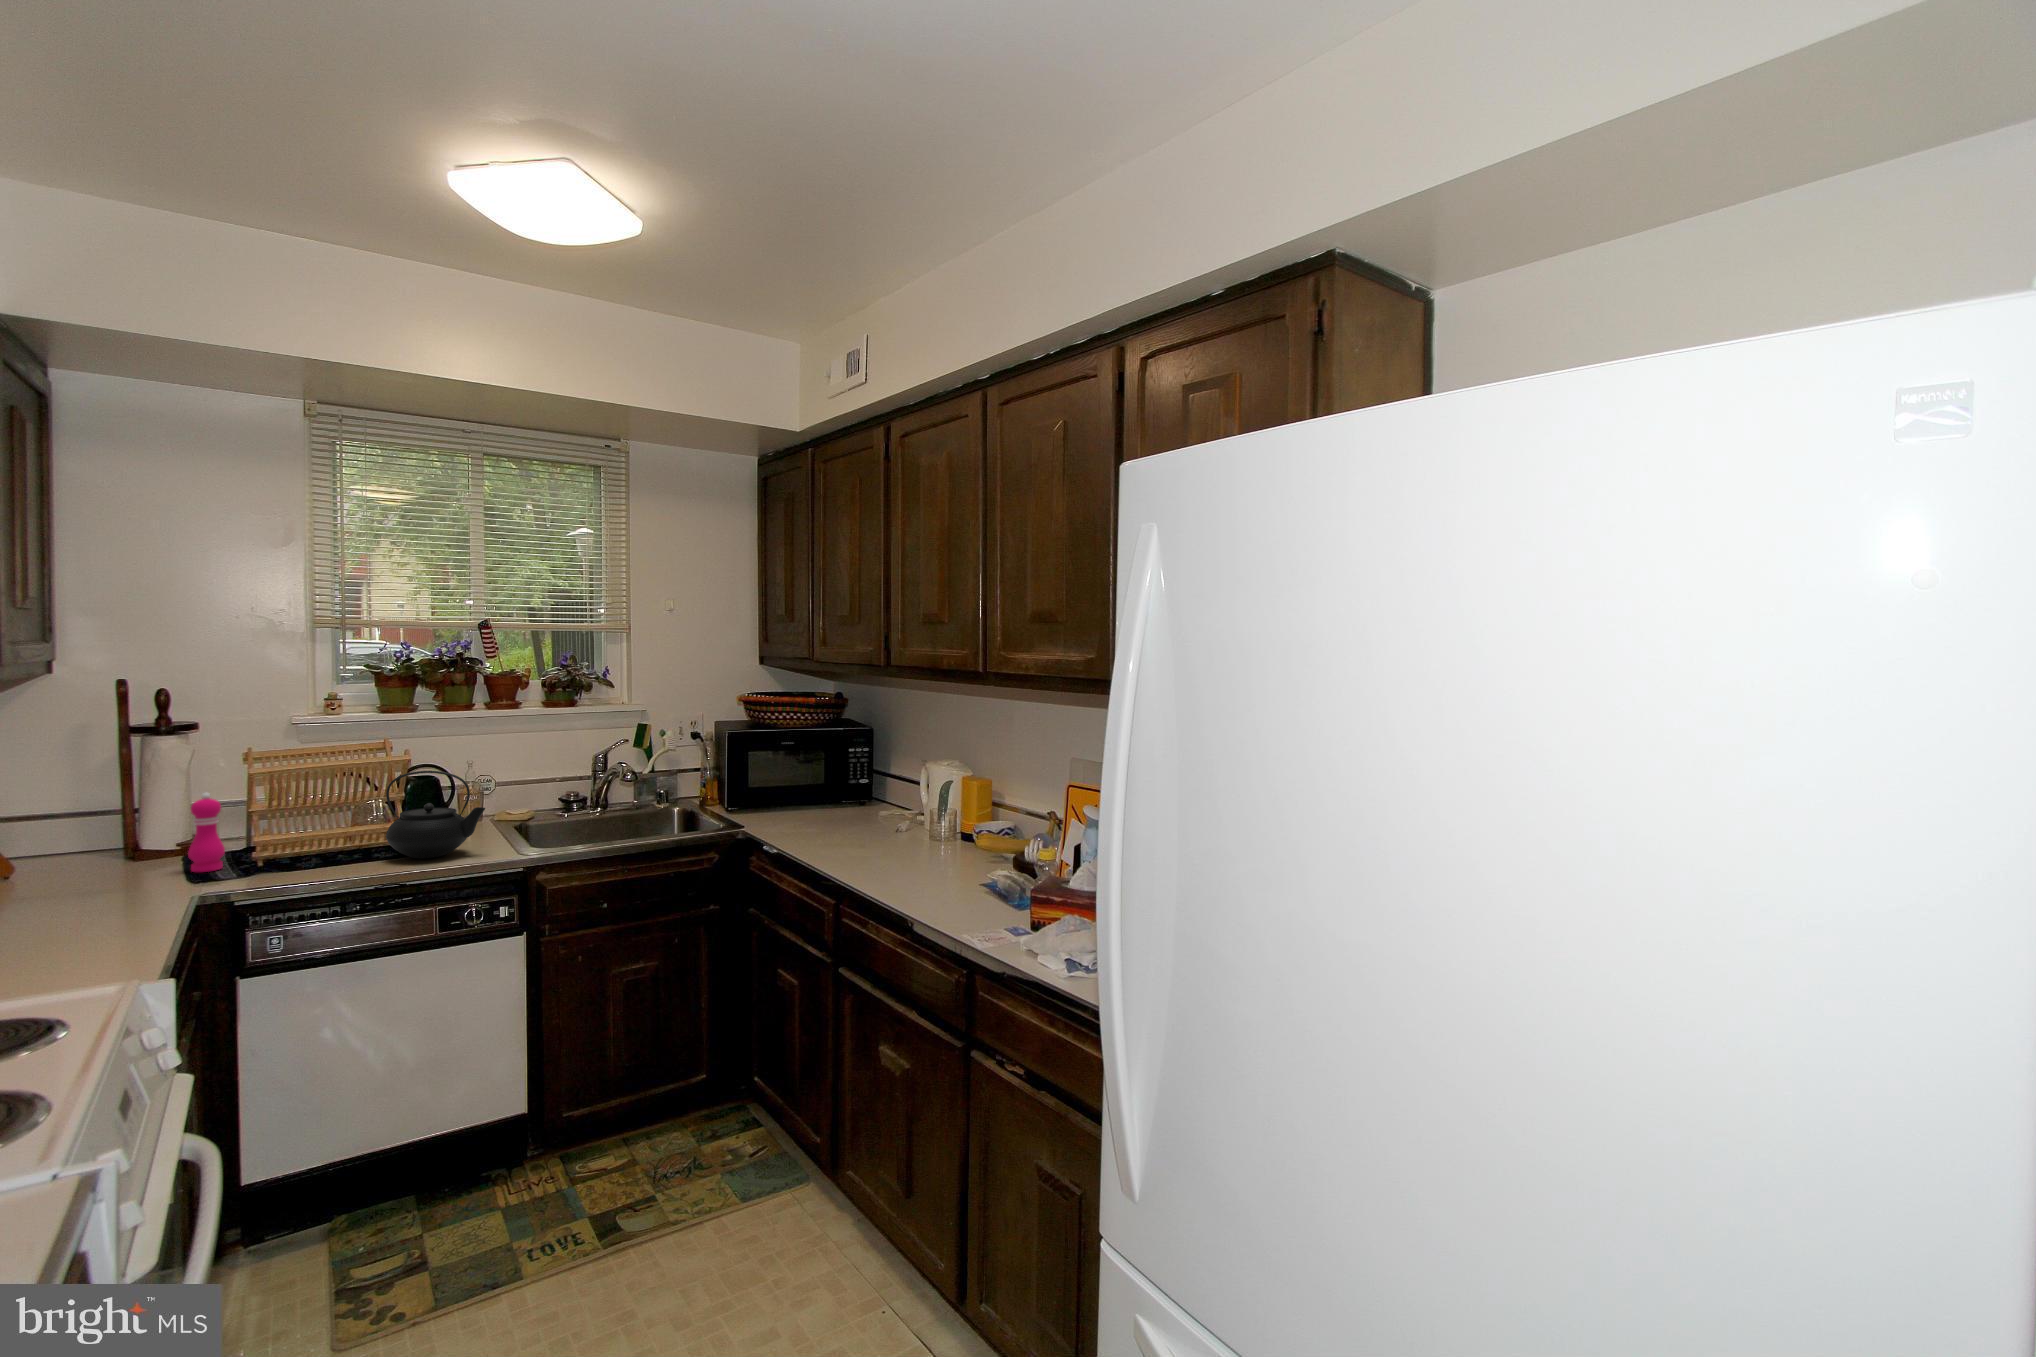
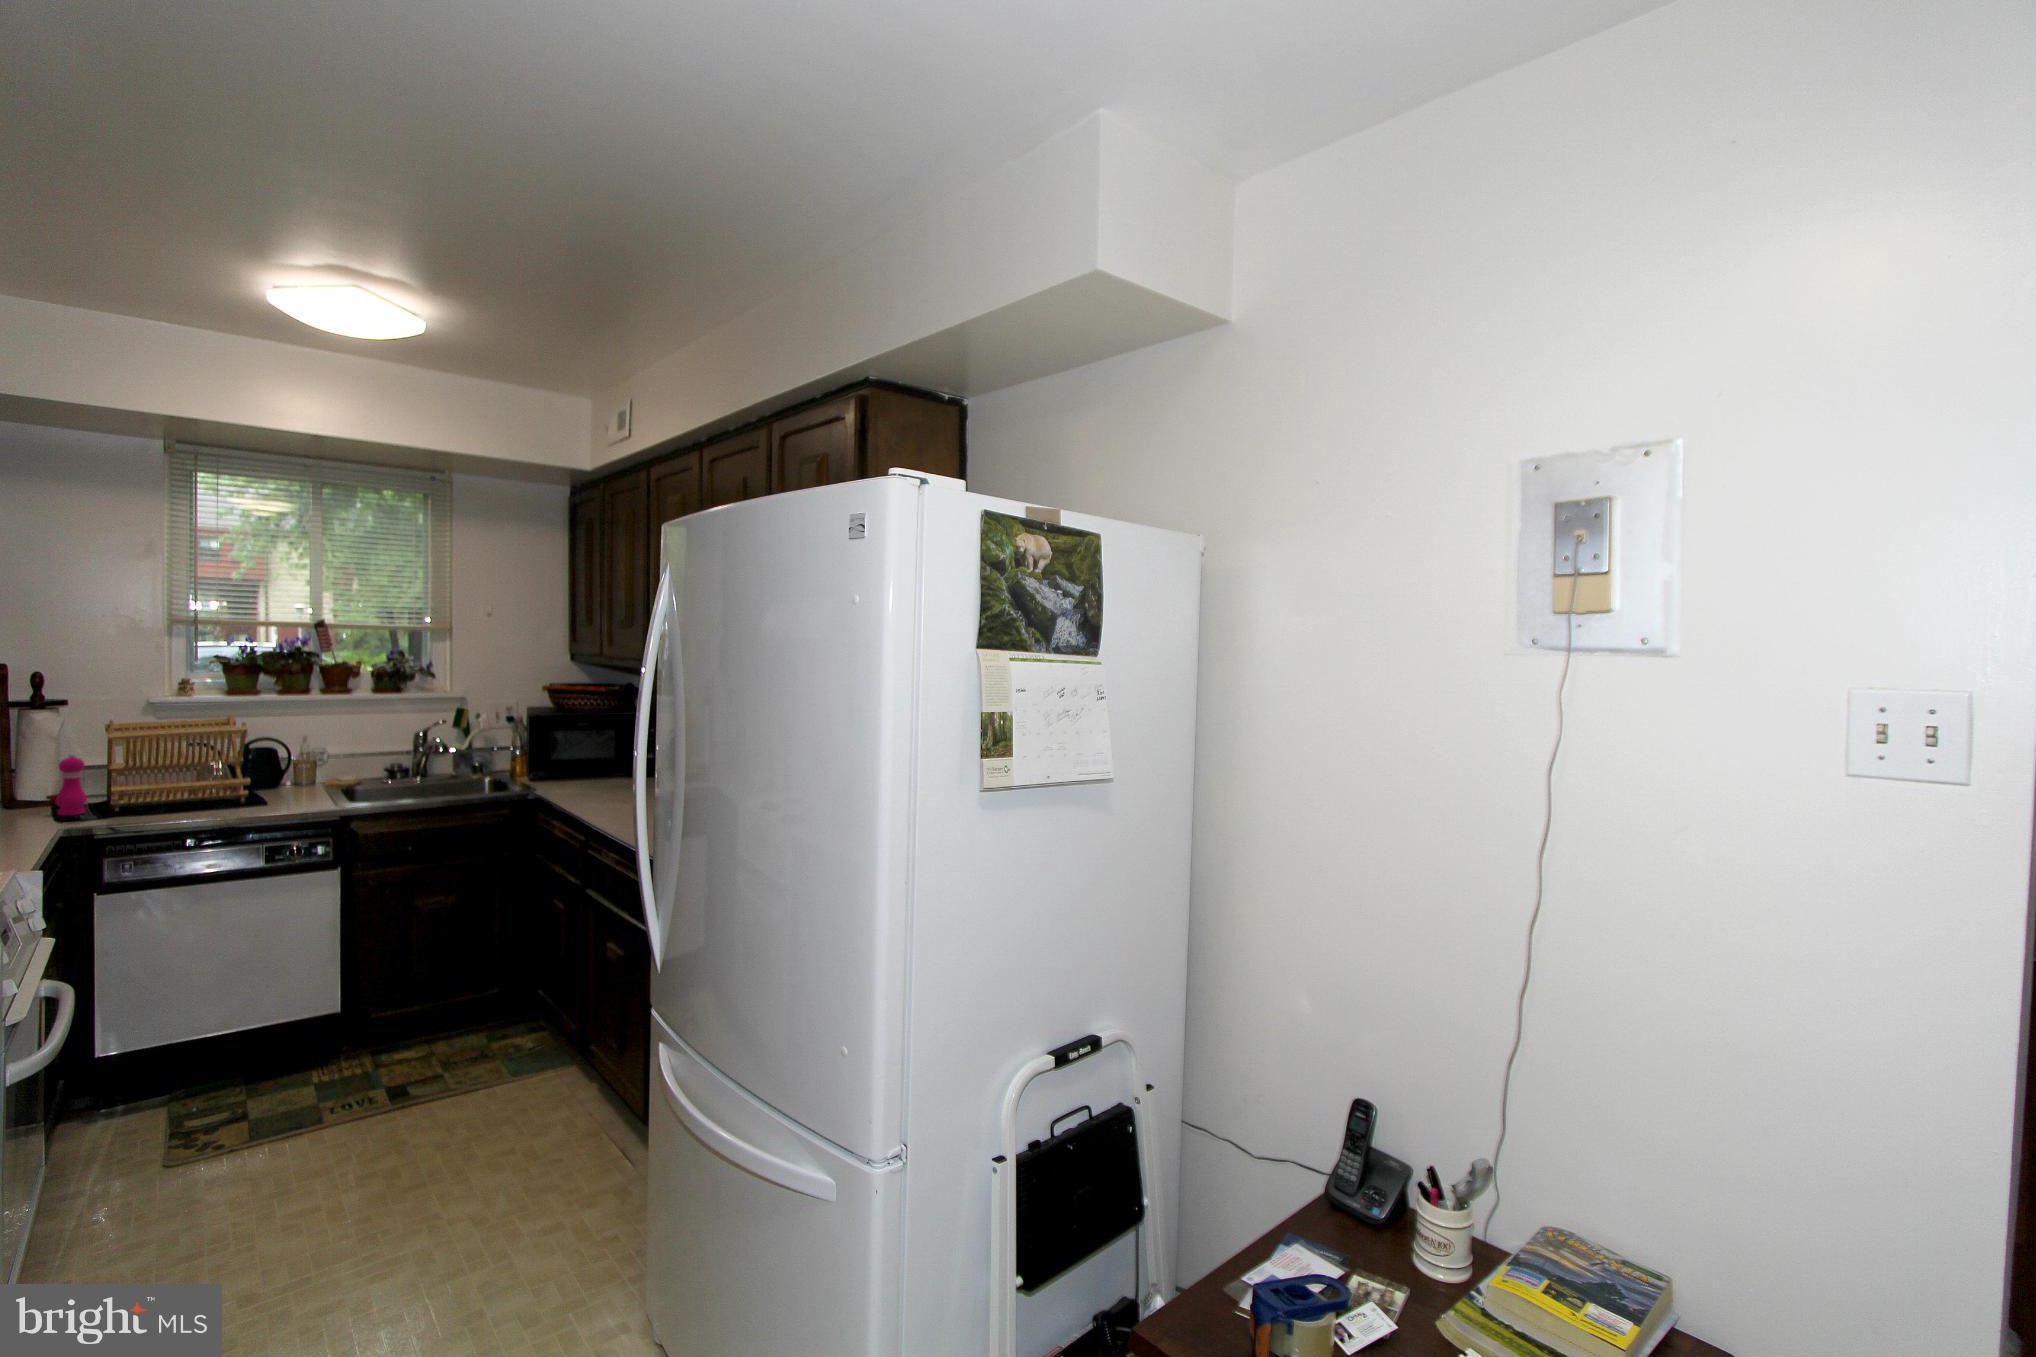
teapot: present [386,771,485,859] -> none [225,739,311,809]

